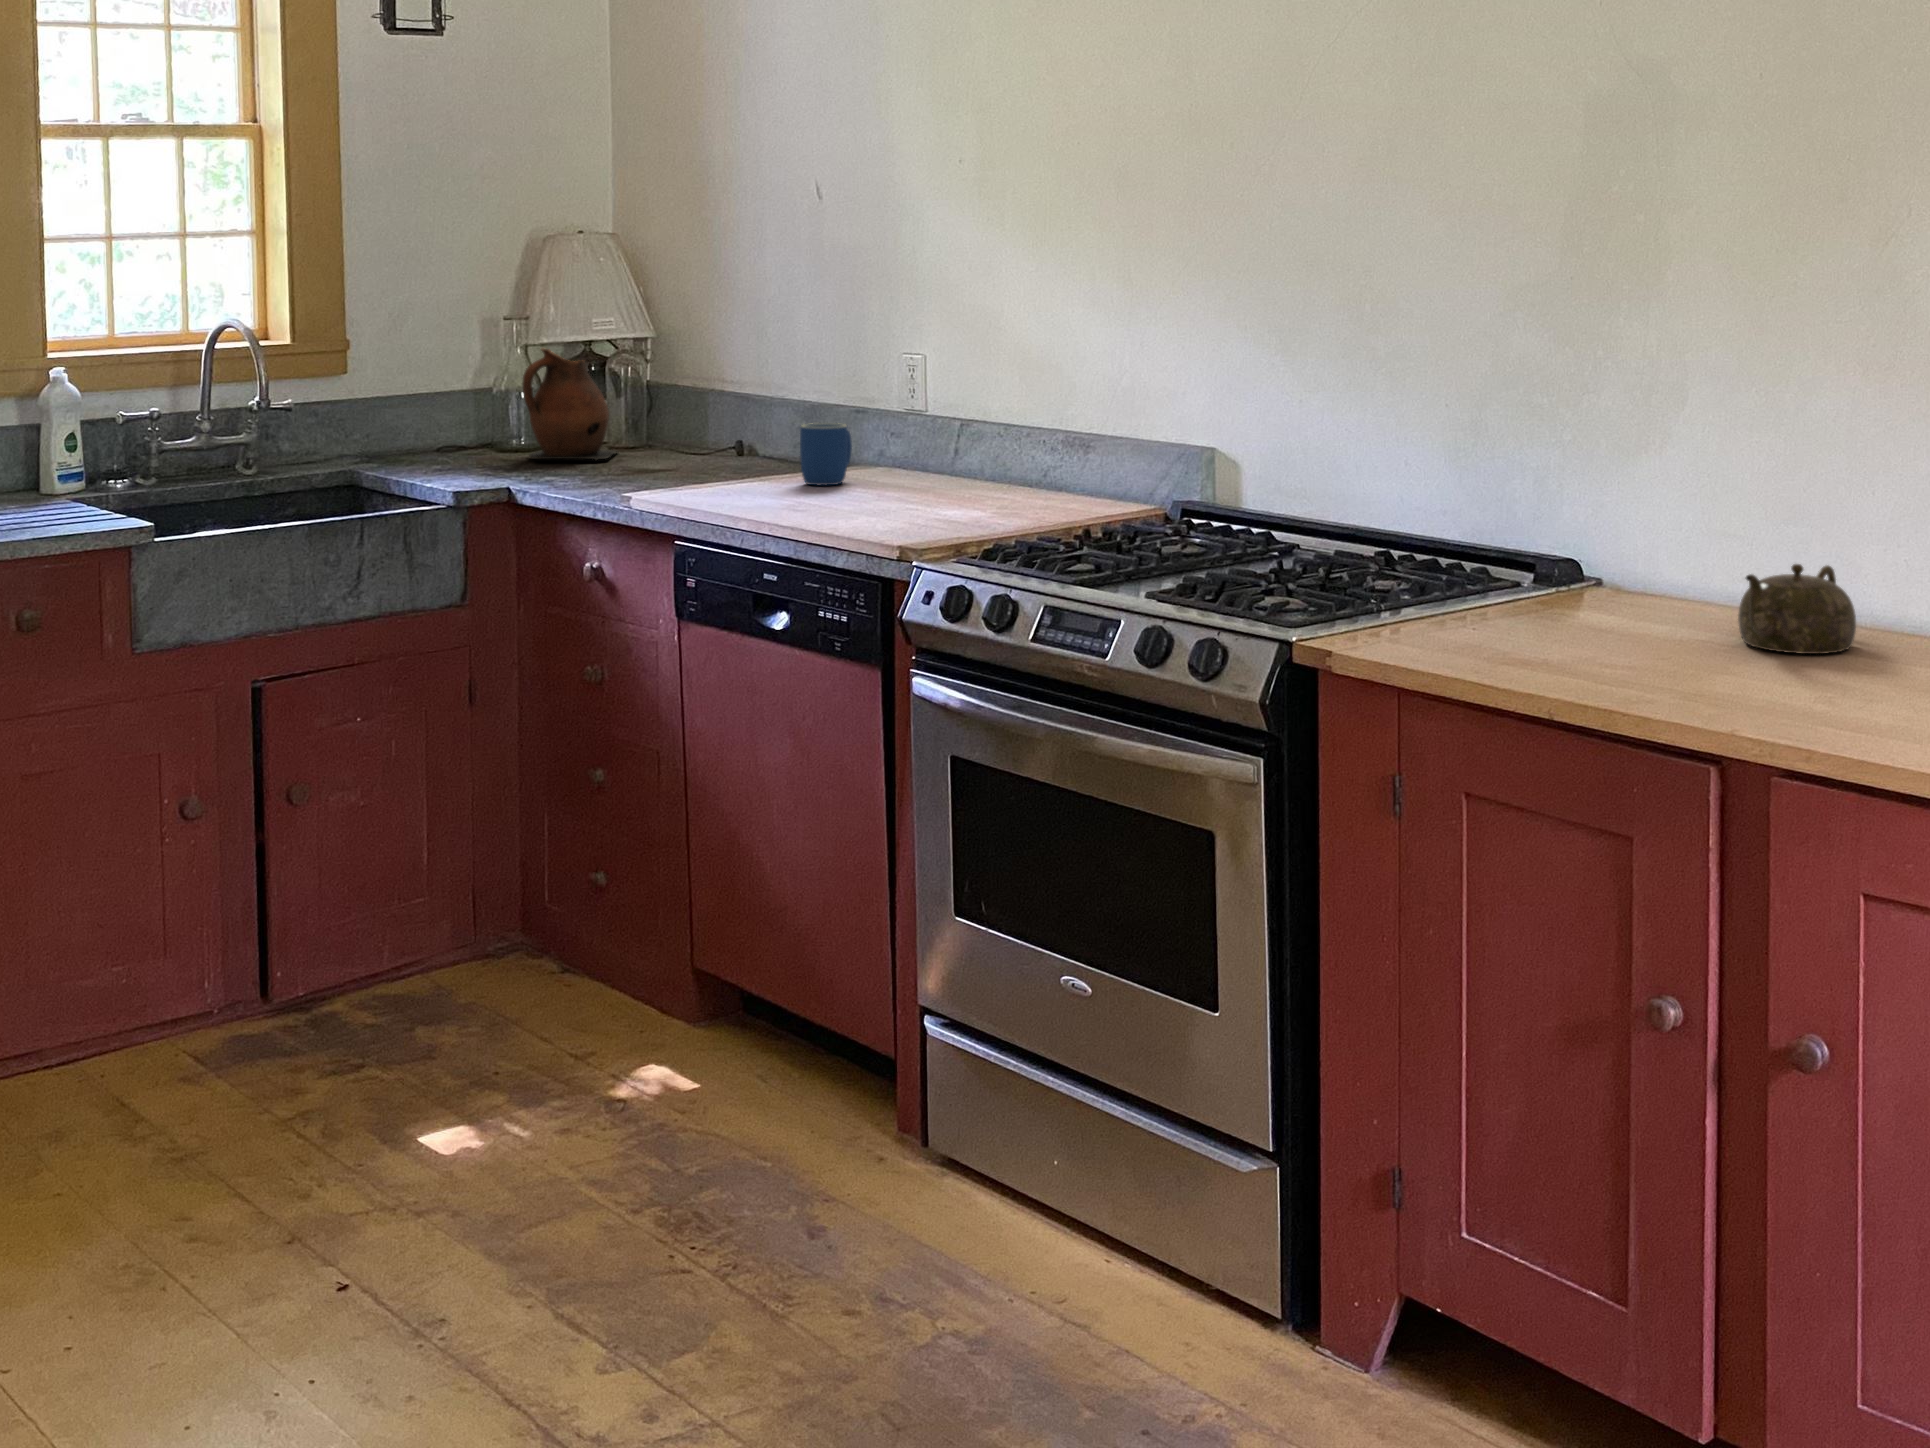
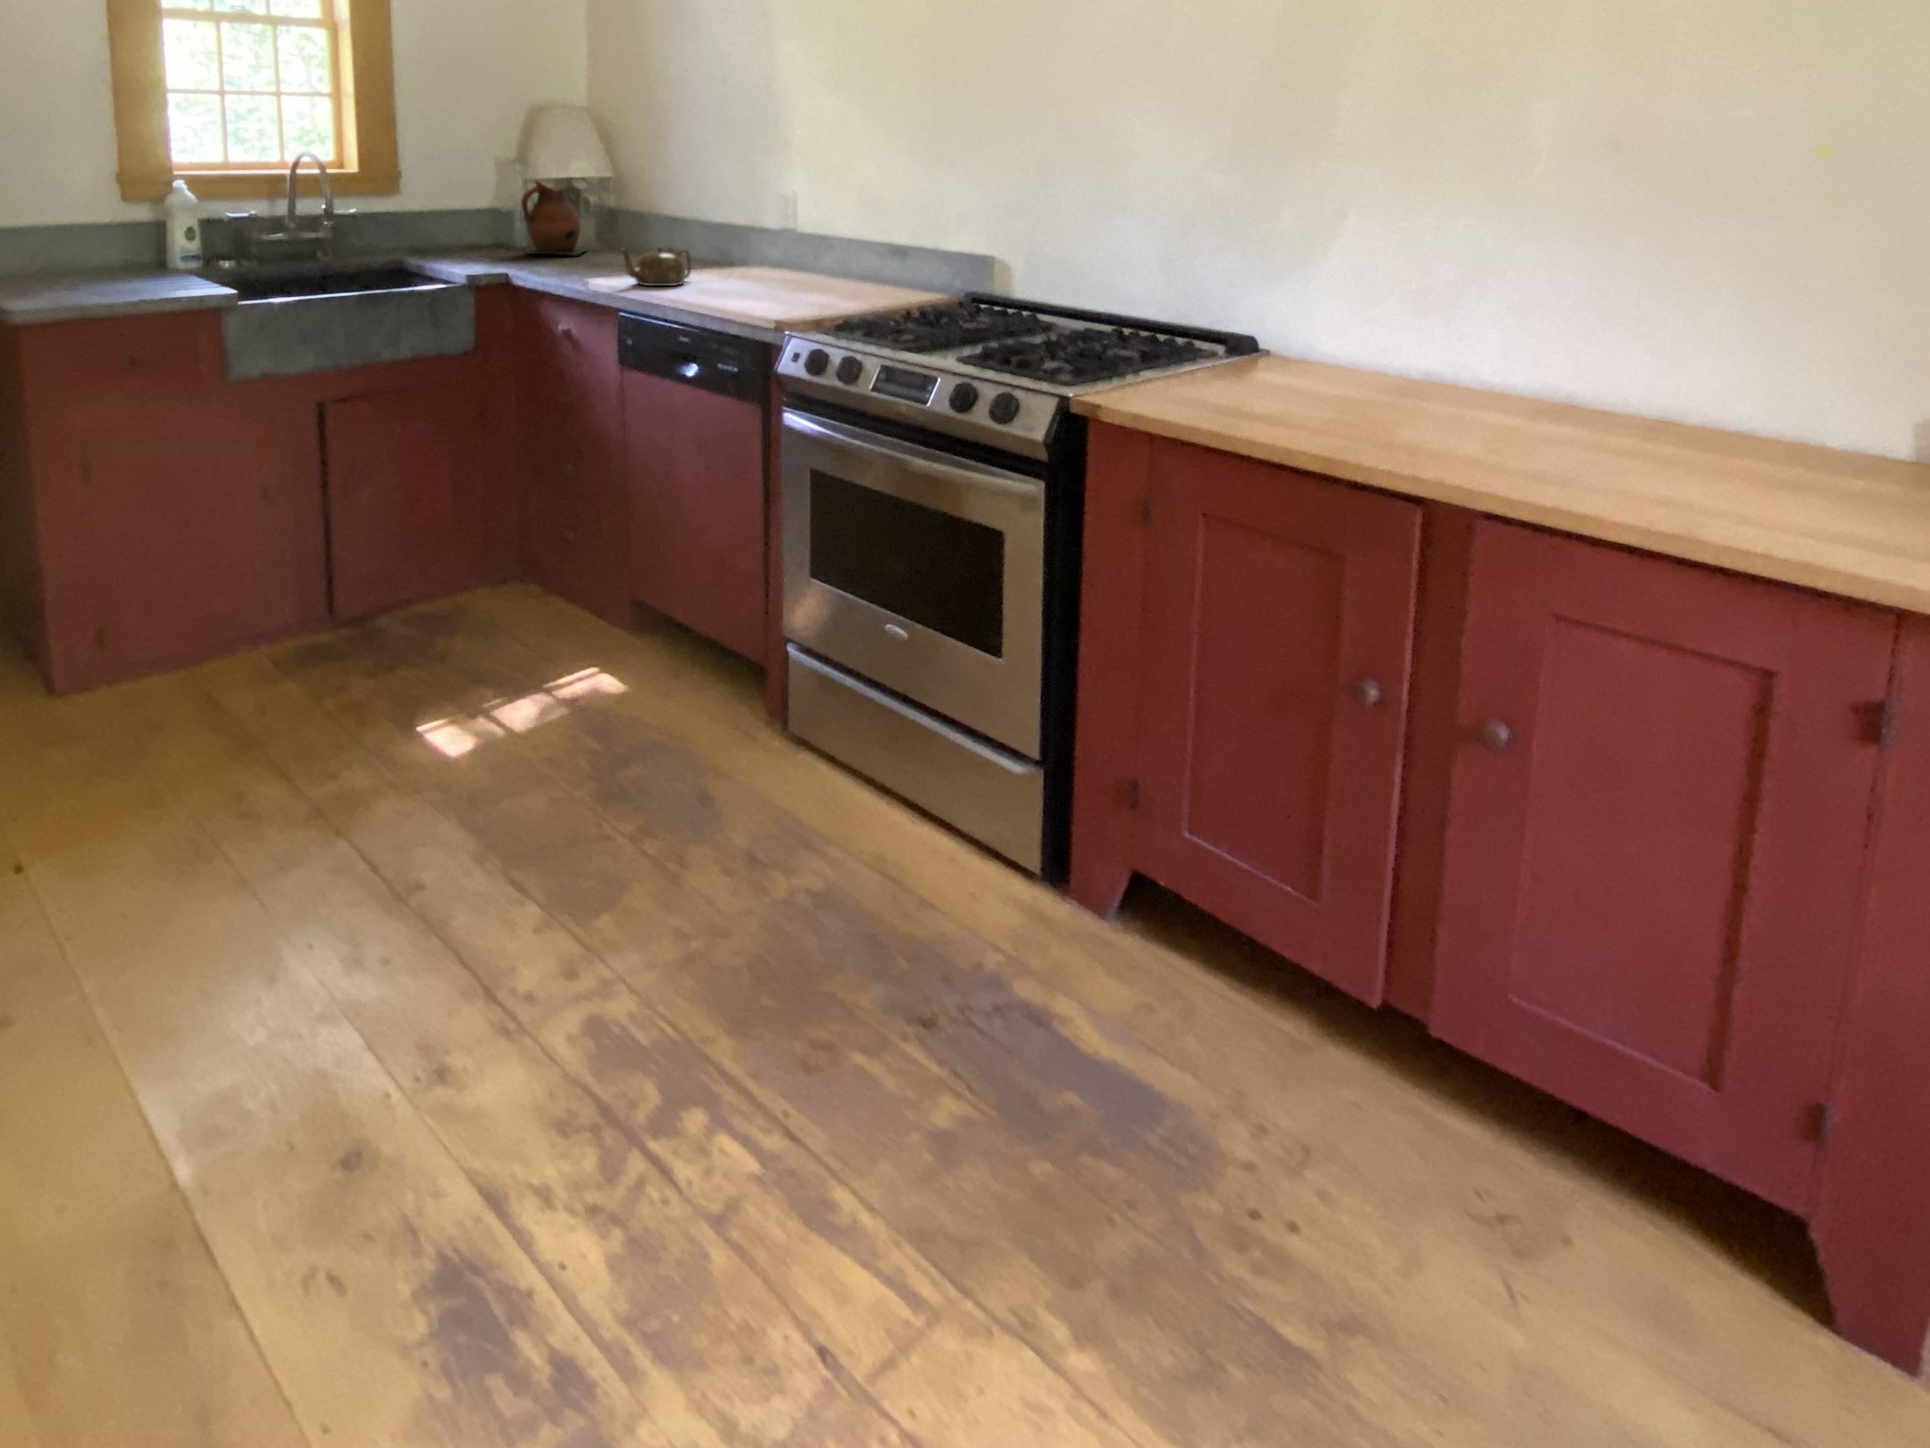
mug: present [800,423,852,485] -> none [707,233,742,275]
teapot: present [1738,564,1856,654] -> present [620,247,691,286]

